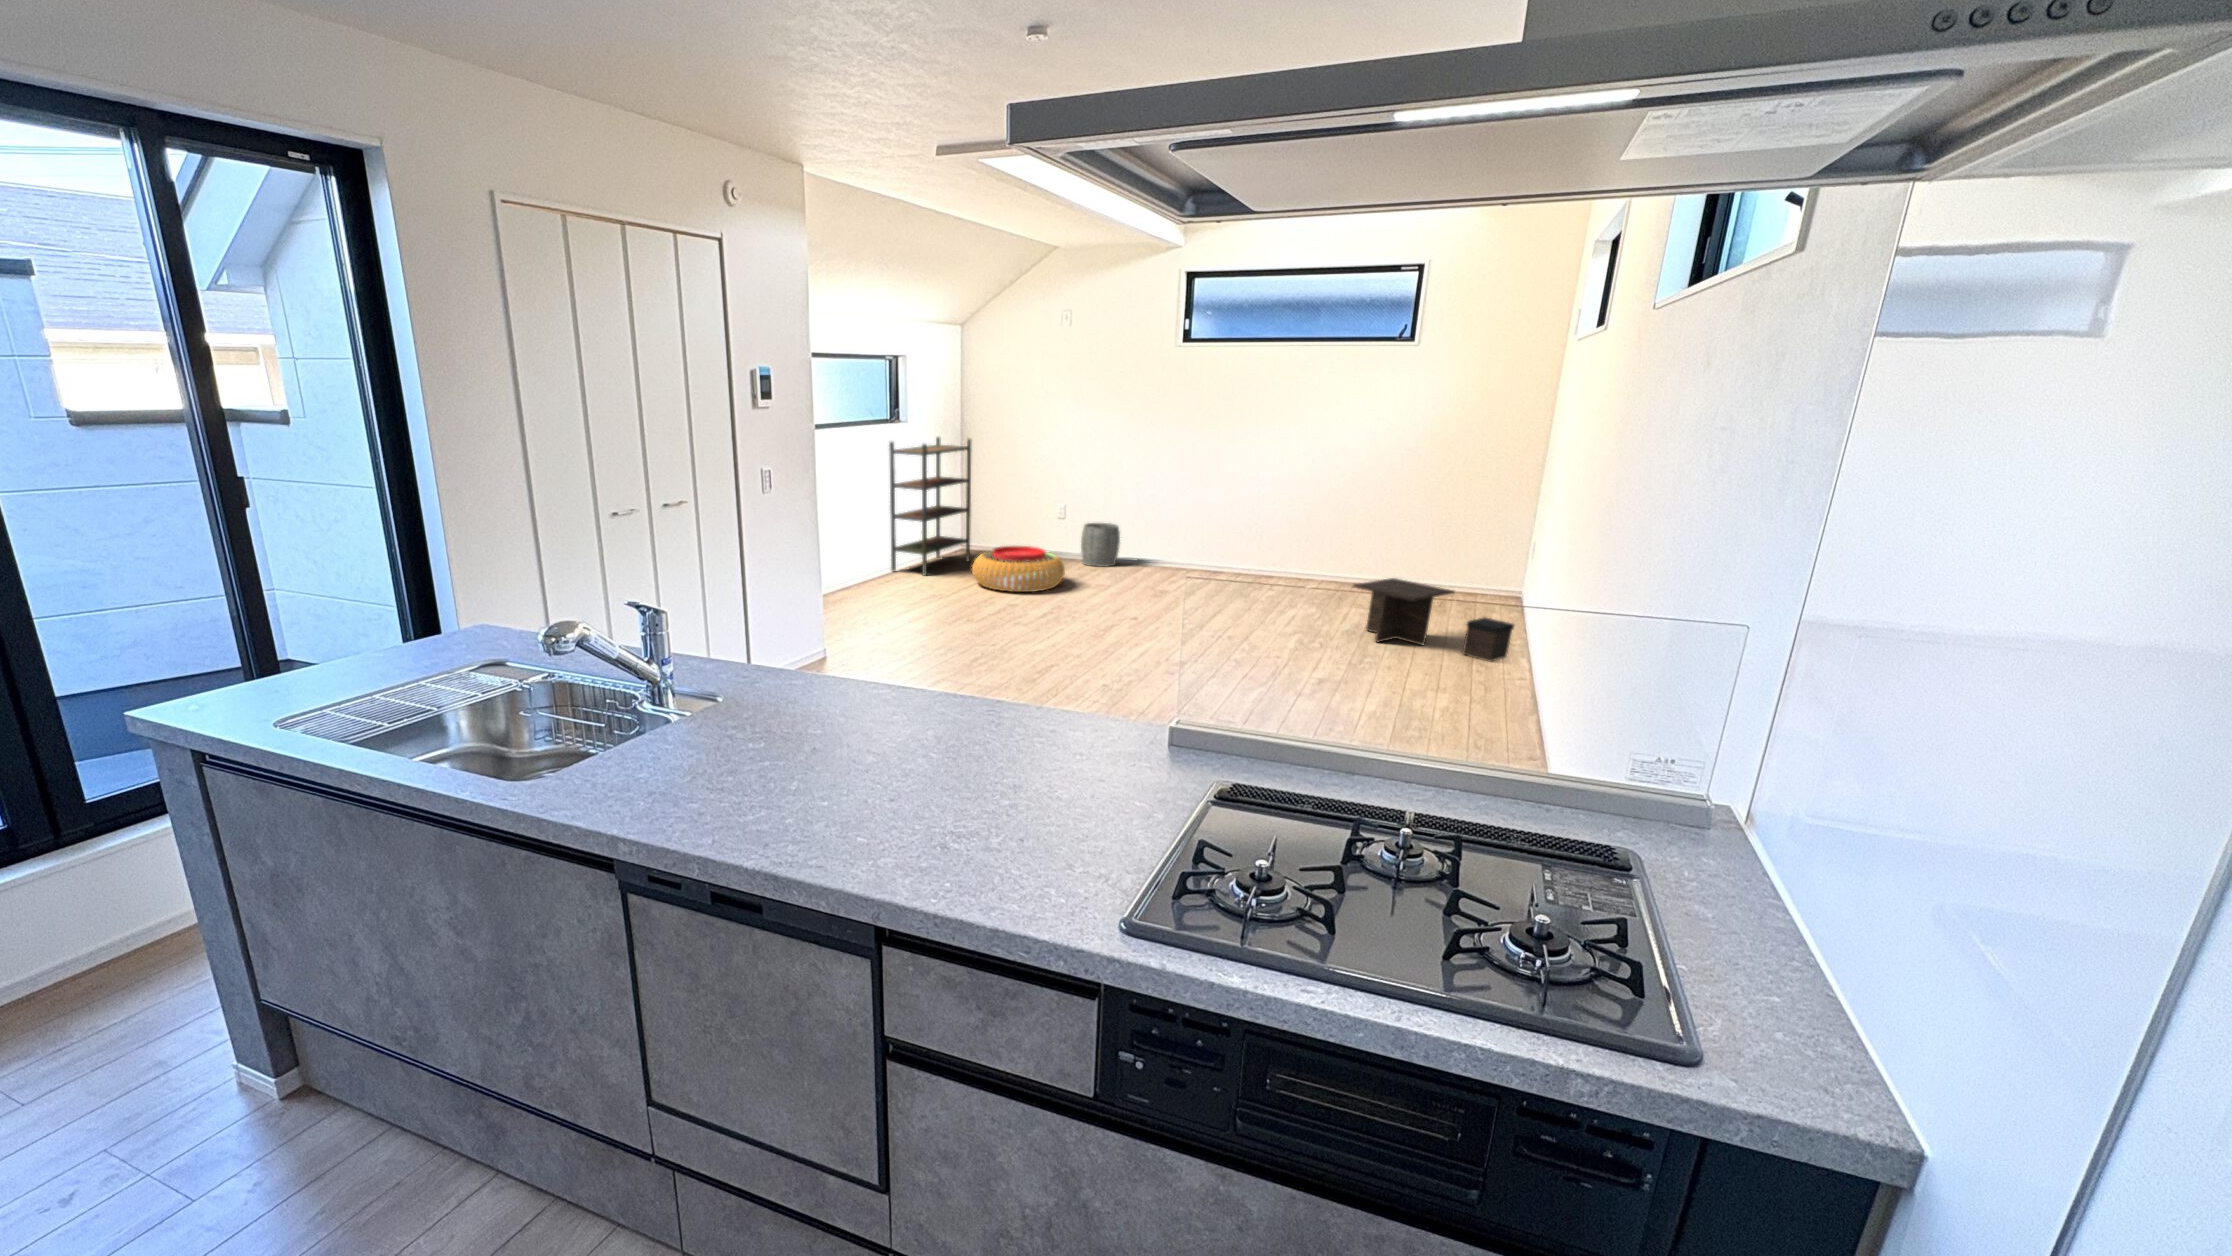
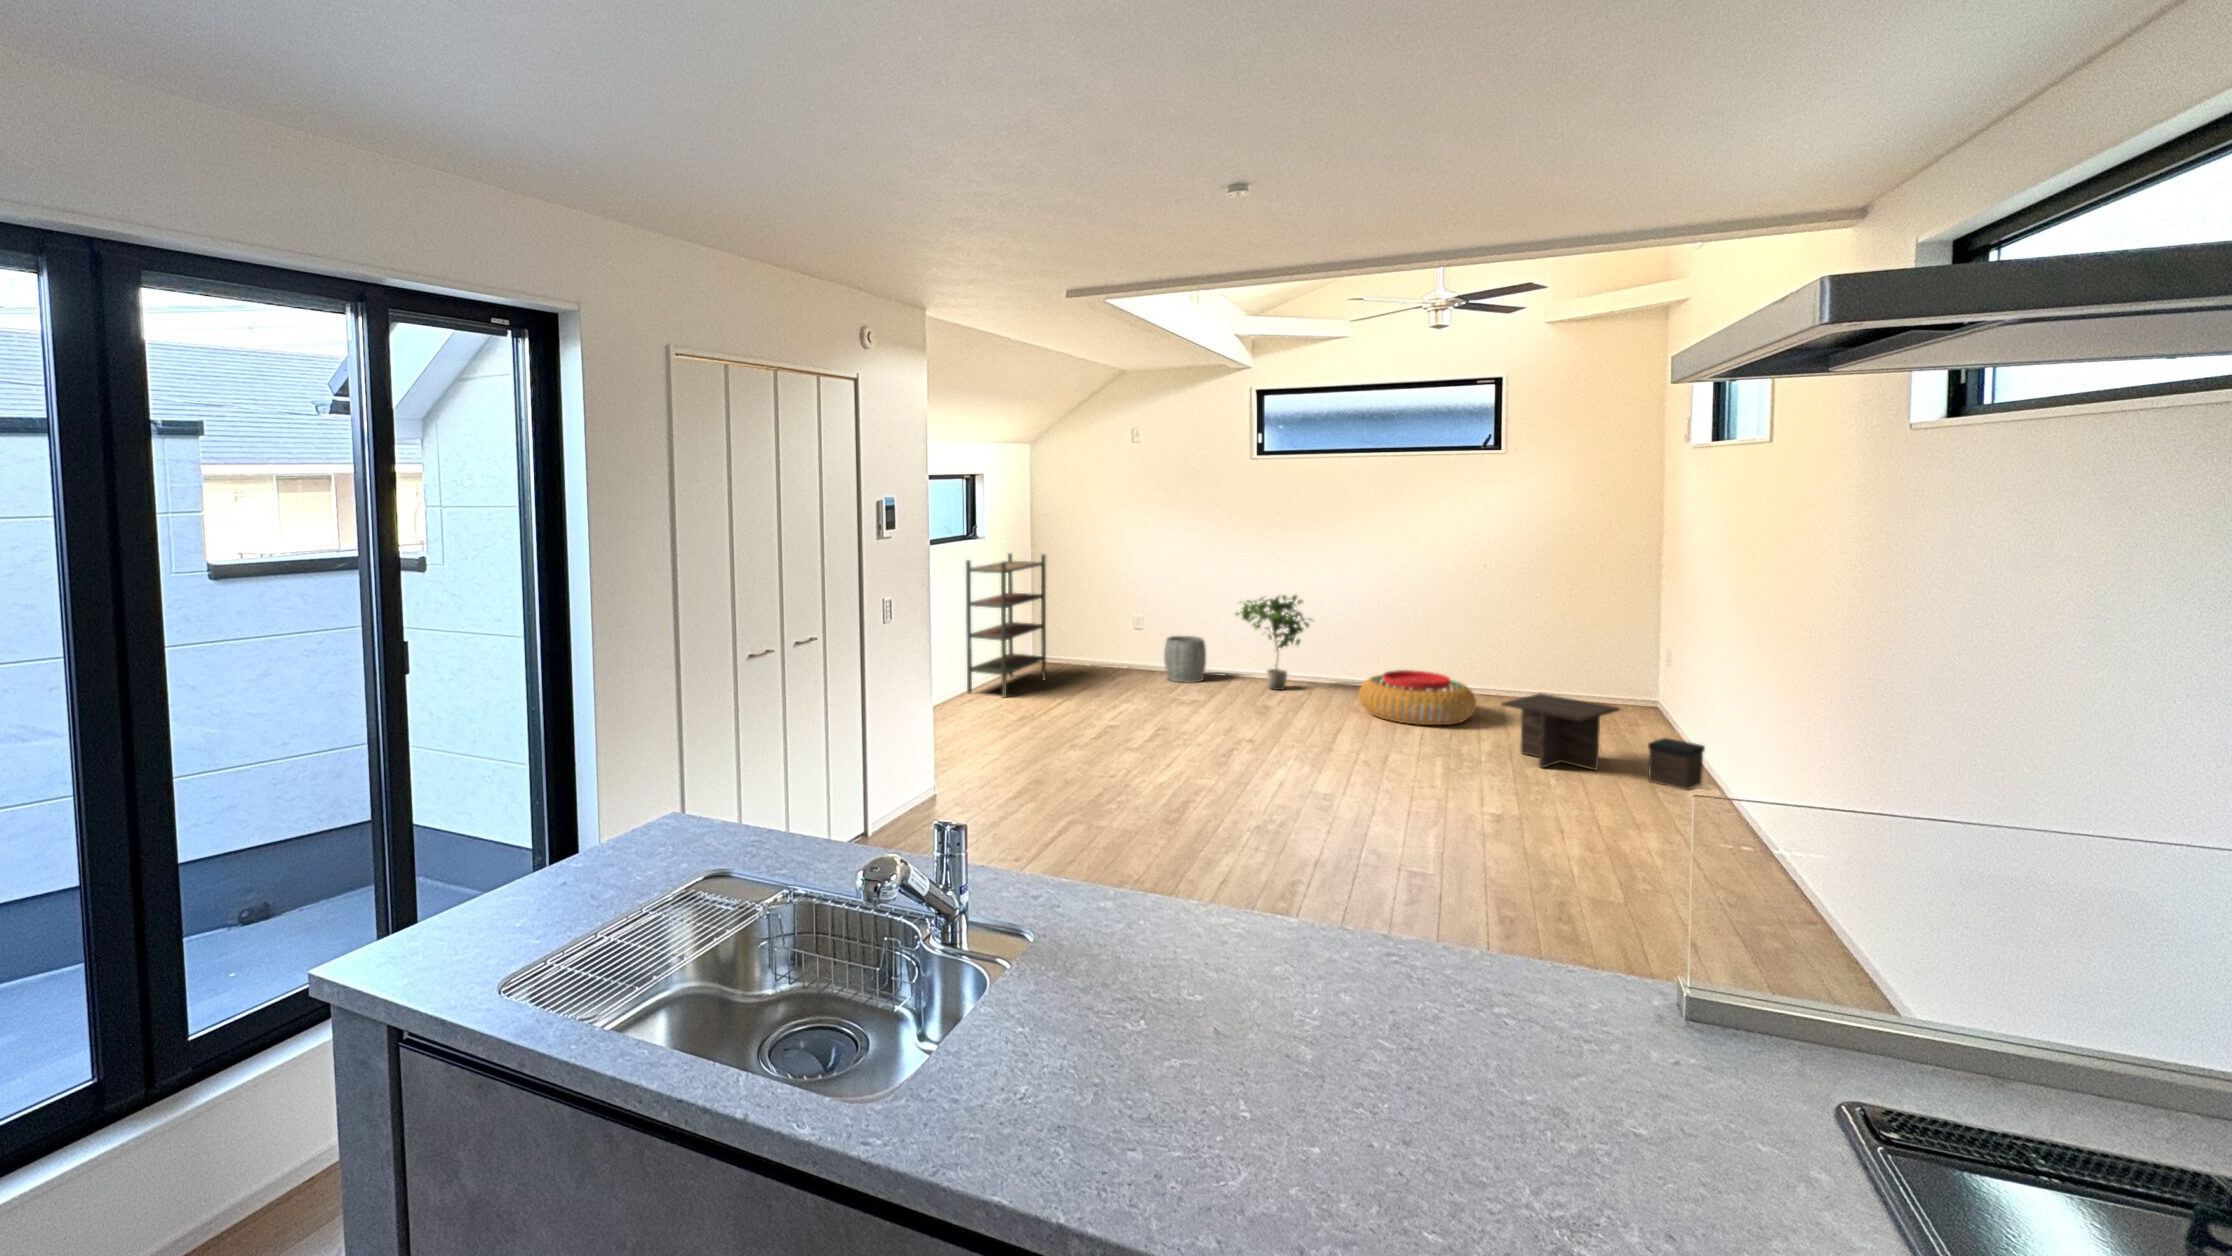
potted plant: none [1144,484,1219,575] -> present [1236,595,1311,690]
pouf: present [972,546,1065,592] -> present [1359,670,1476,725]

